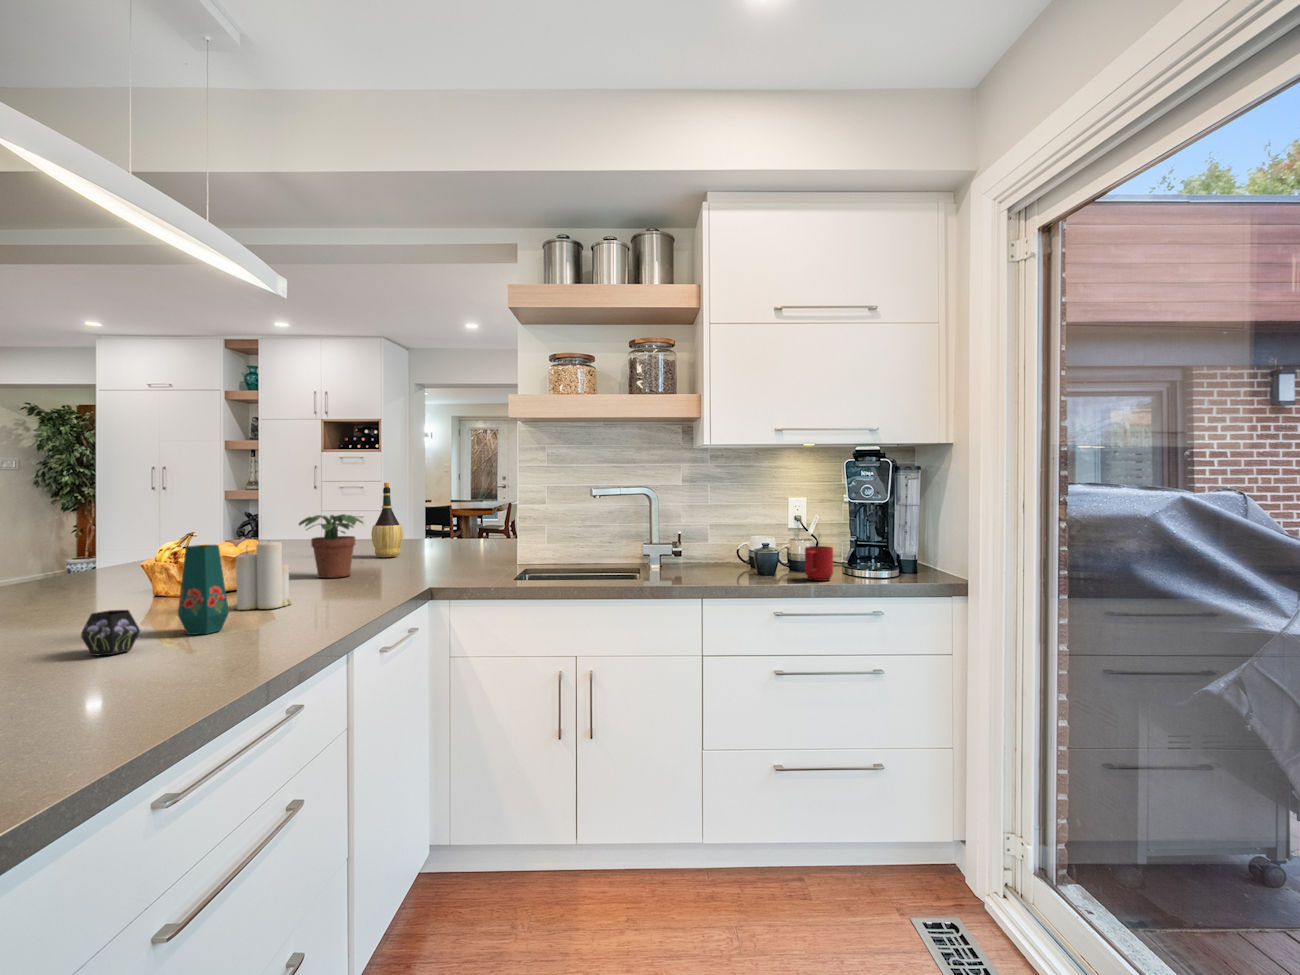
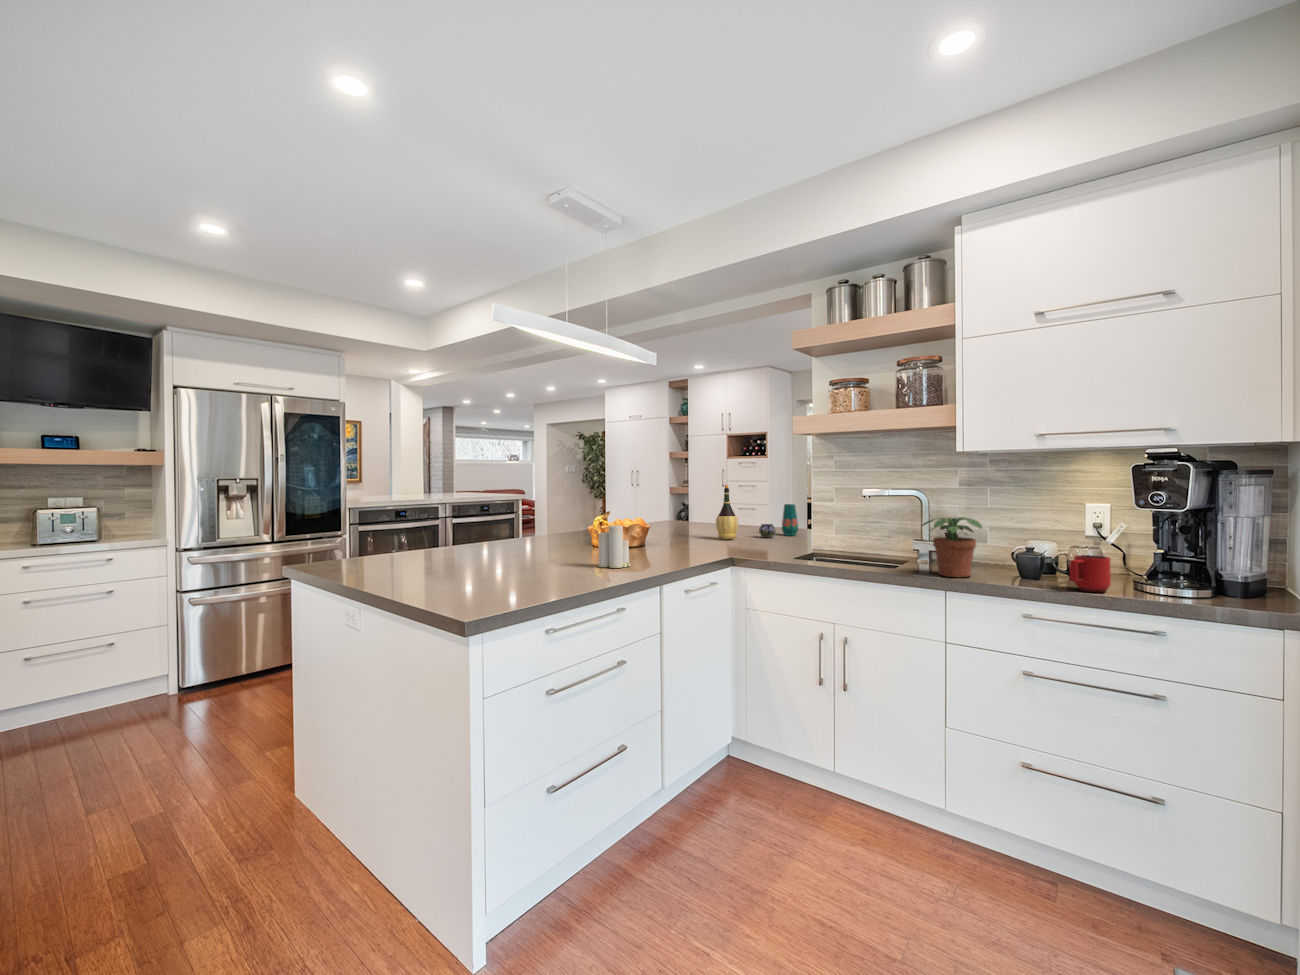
potted plant: present [299,514,363,578] -> present [922,517,982,577]
vase: present [81,545,229,656] -> present [759,504,798,538]

